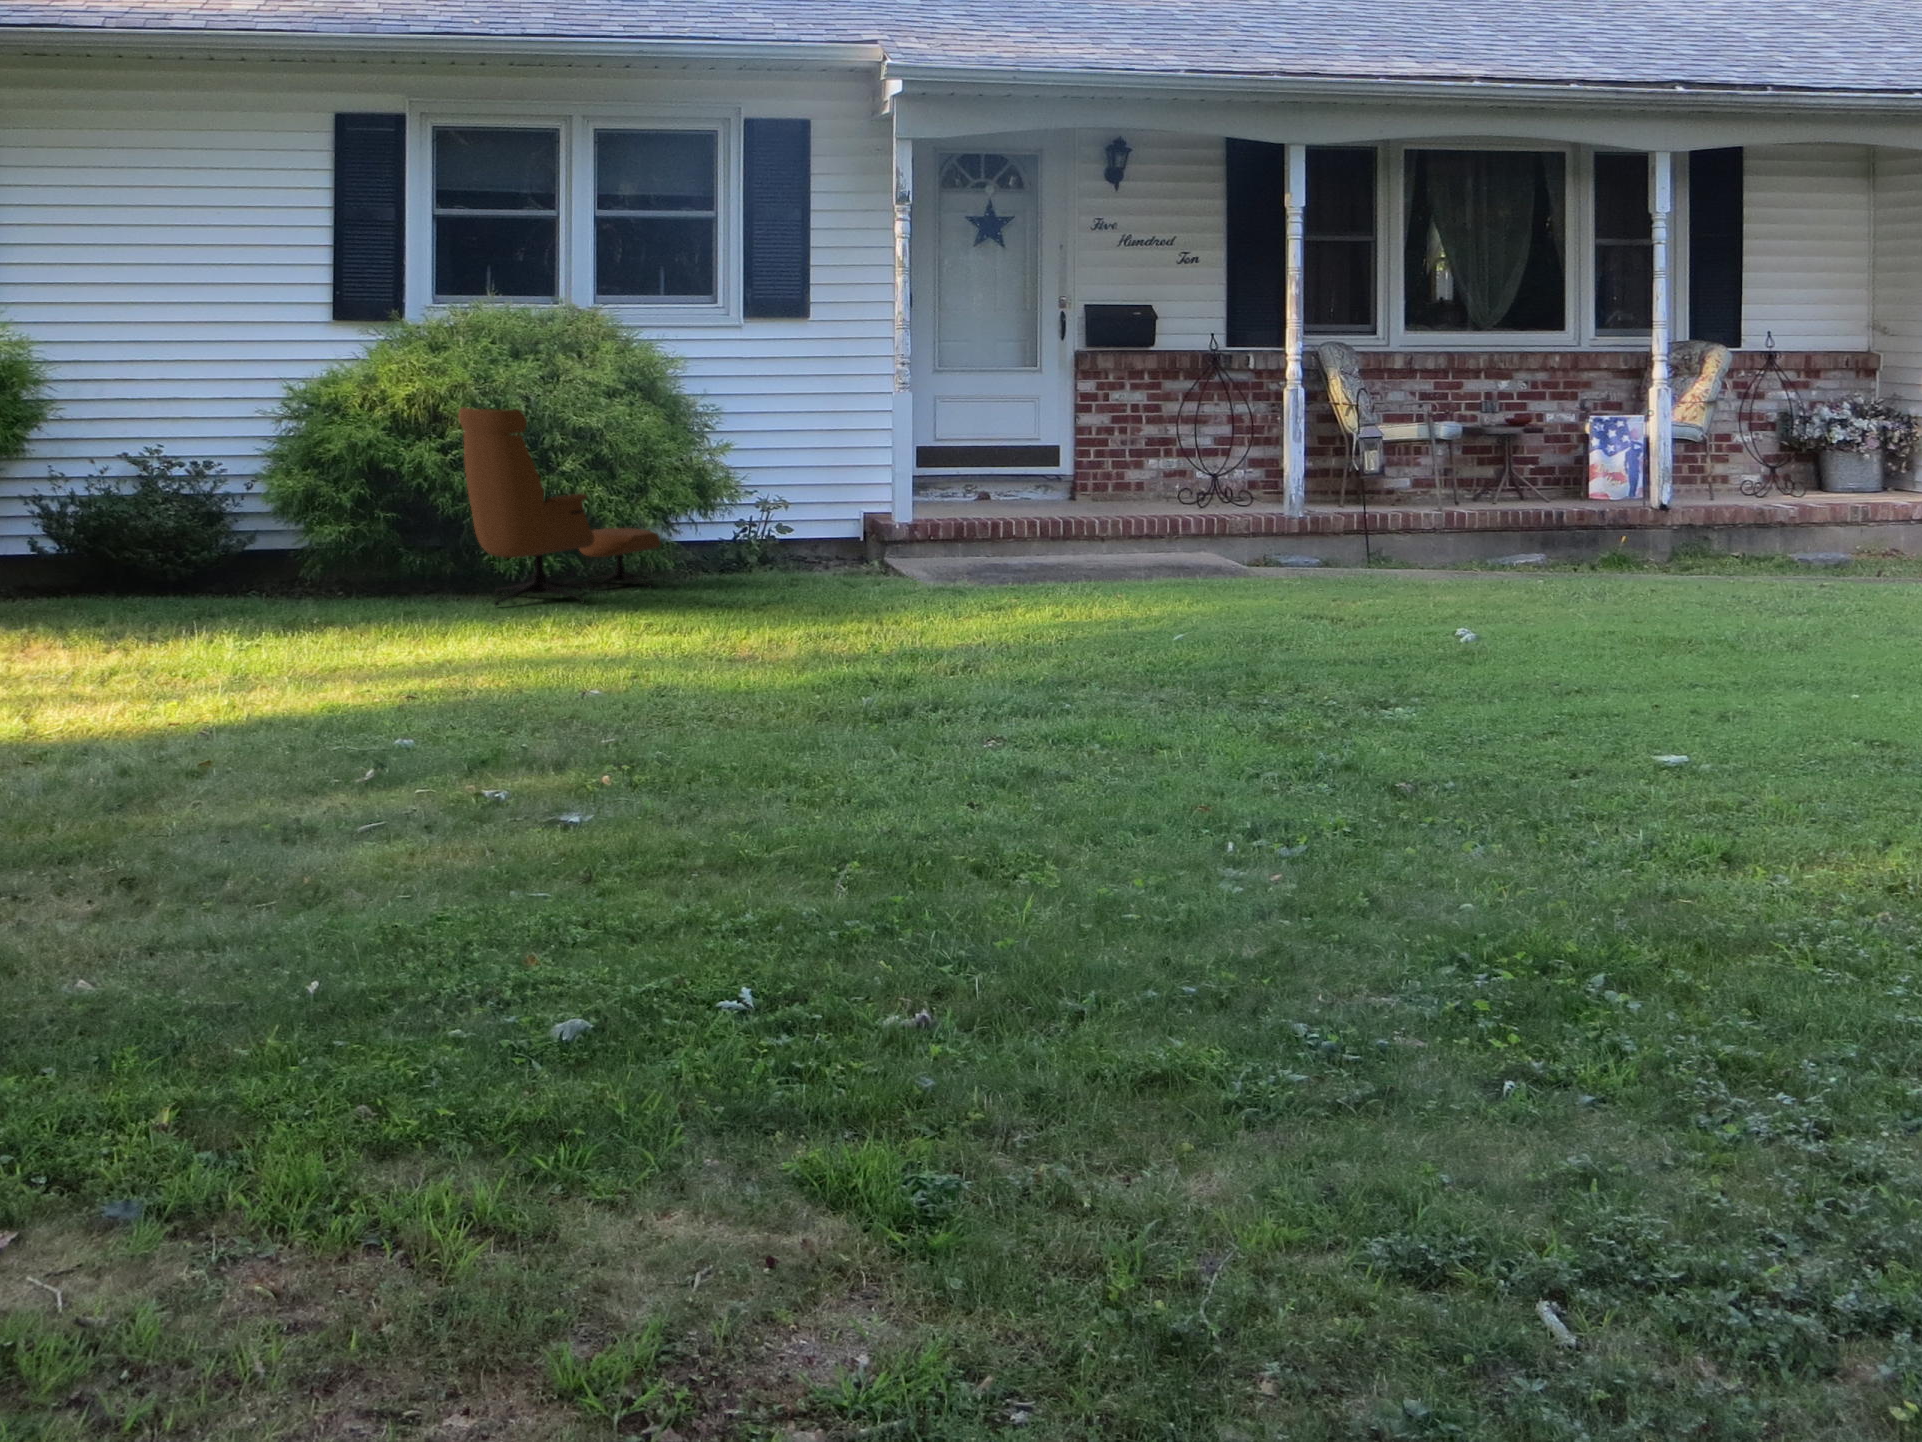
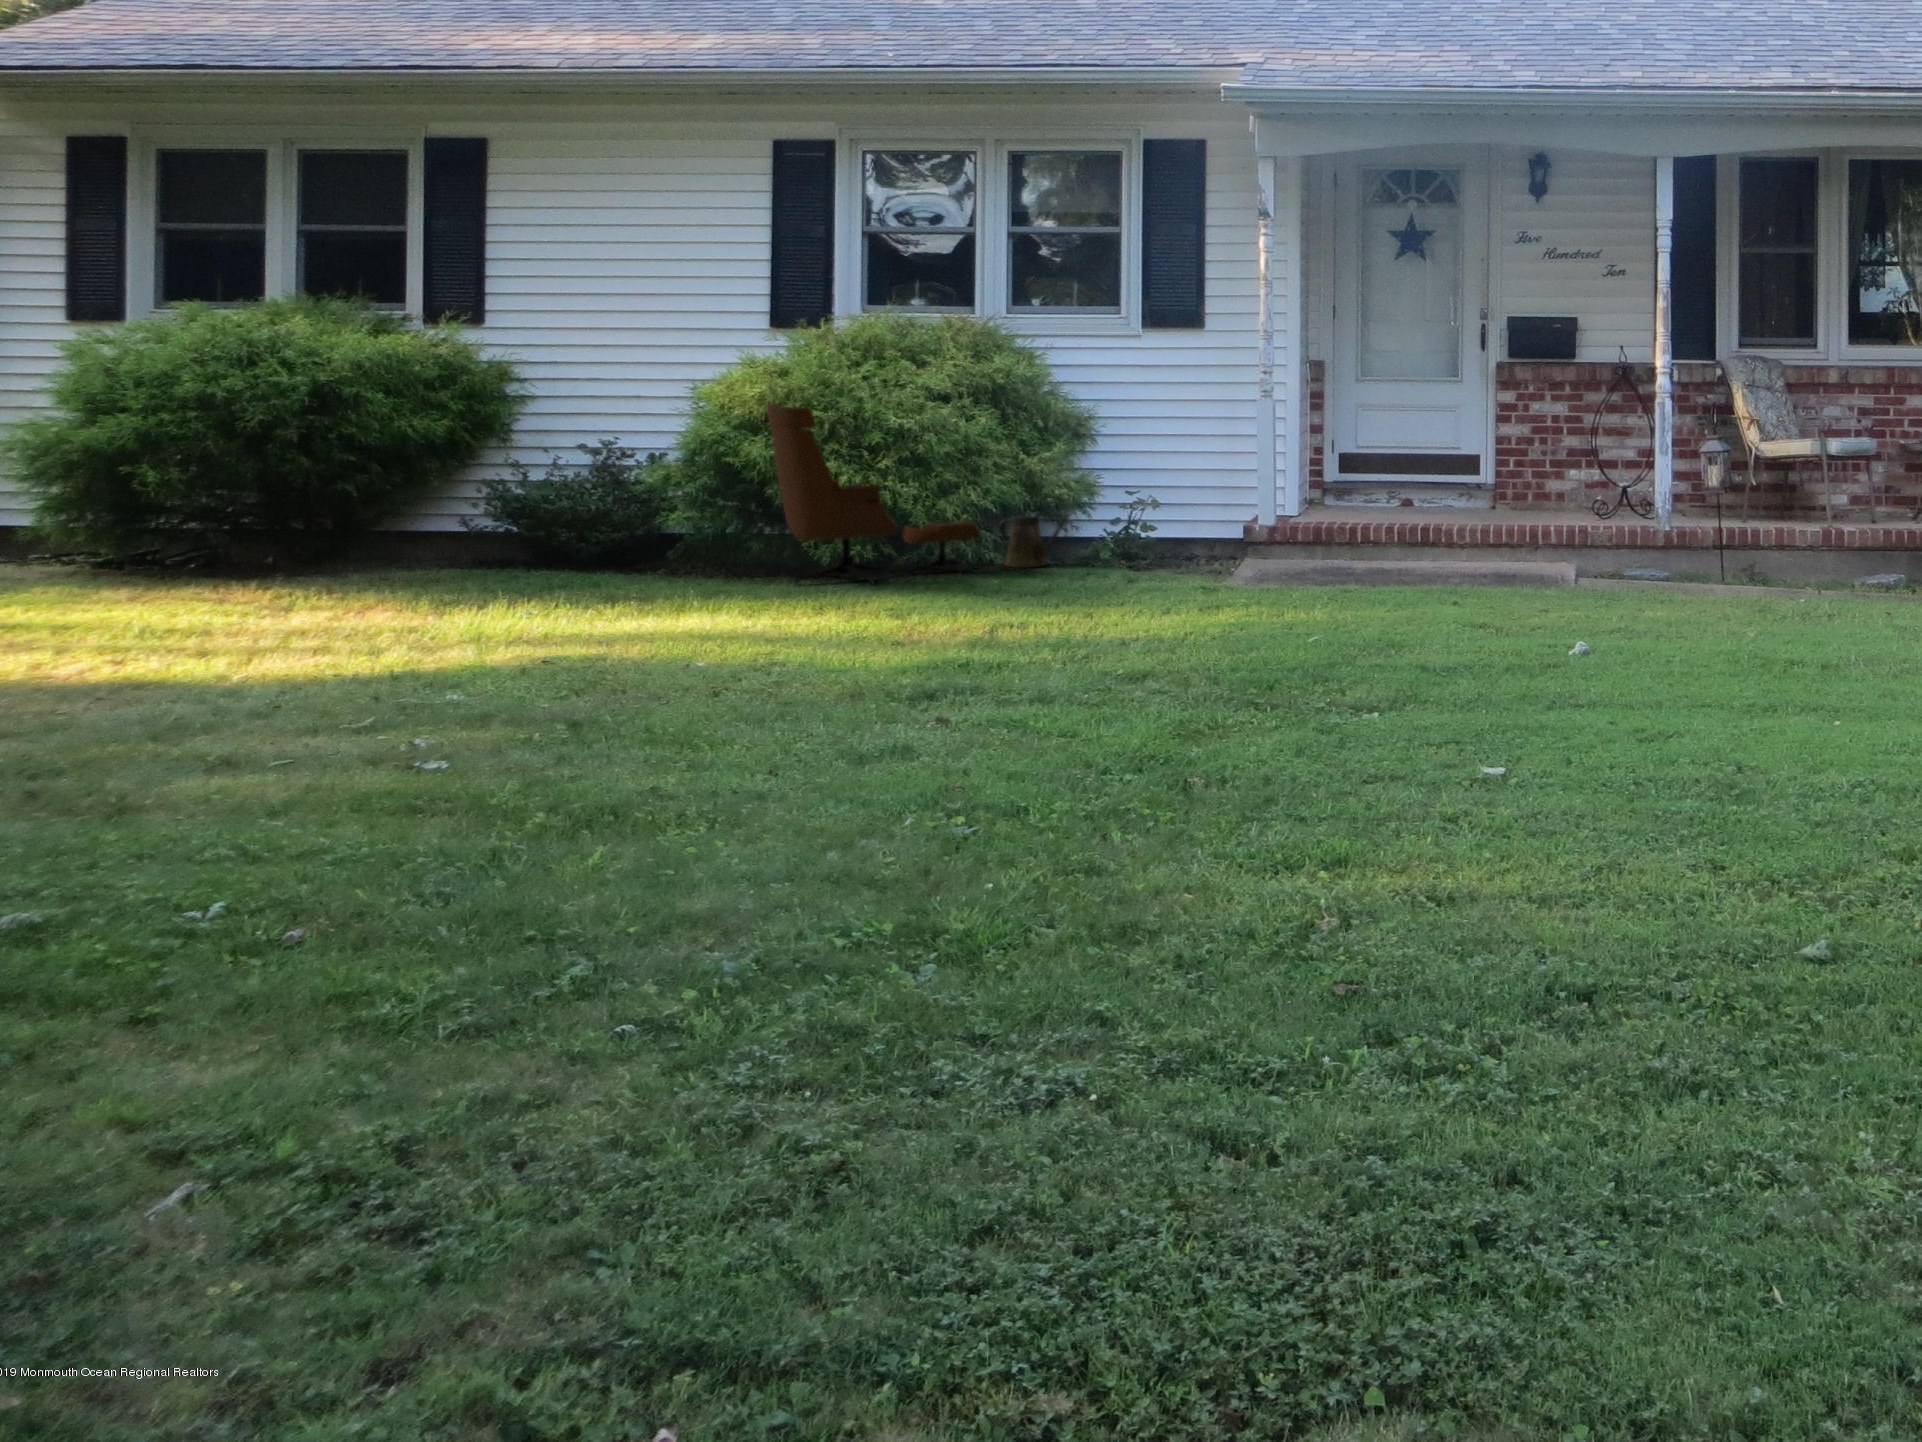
watering can: none [662,519,755,579] -> present [999,515,1070,568]

